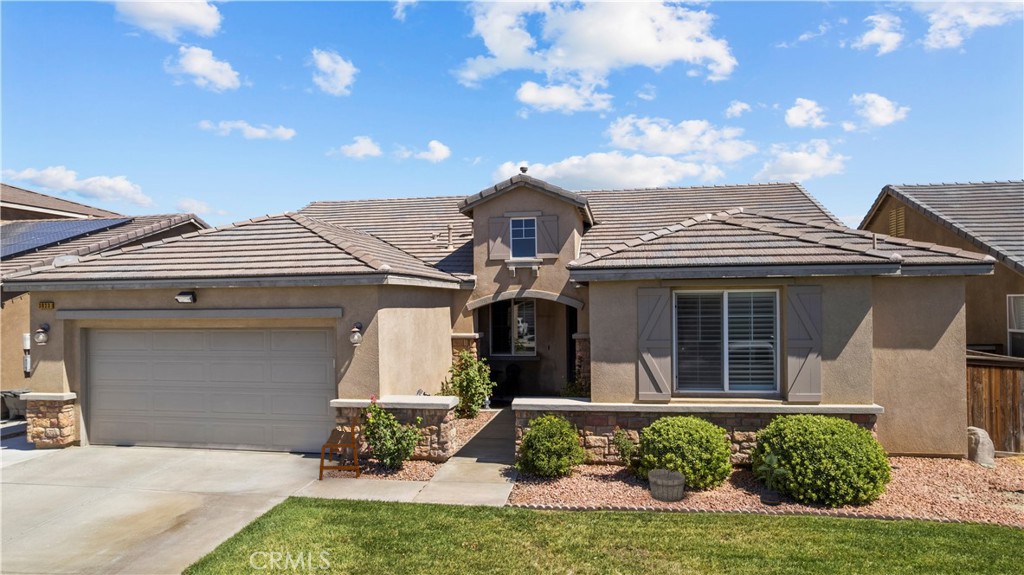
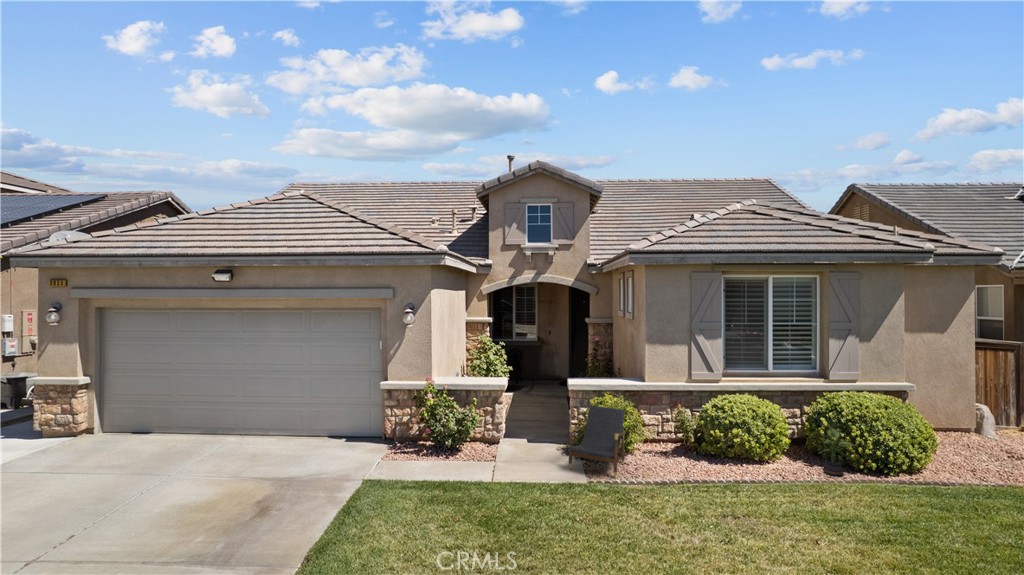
bench: present [319,409,360,480] -> none [379,387,421,465]
lounge chair: none [496,427,557,501] -> present [569,406,625,479]
wooden bucket: present [648,466,685,502] -> none [717,441,755,476]

